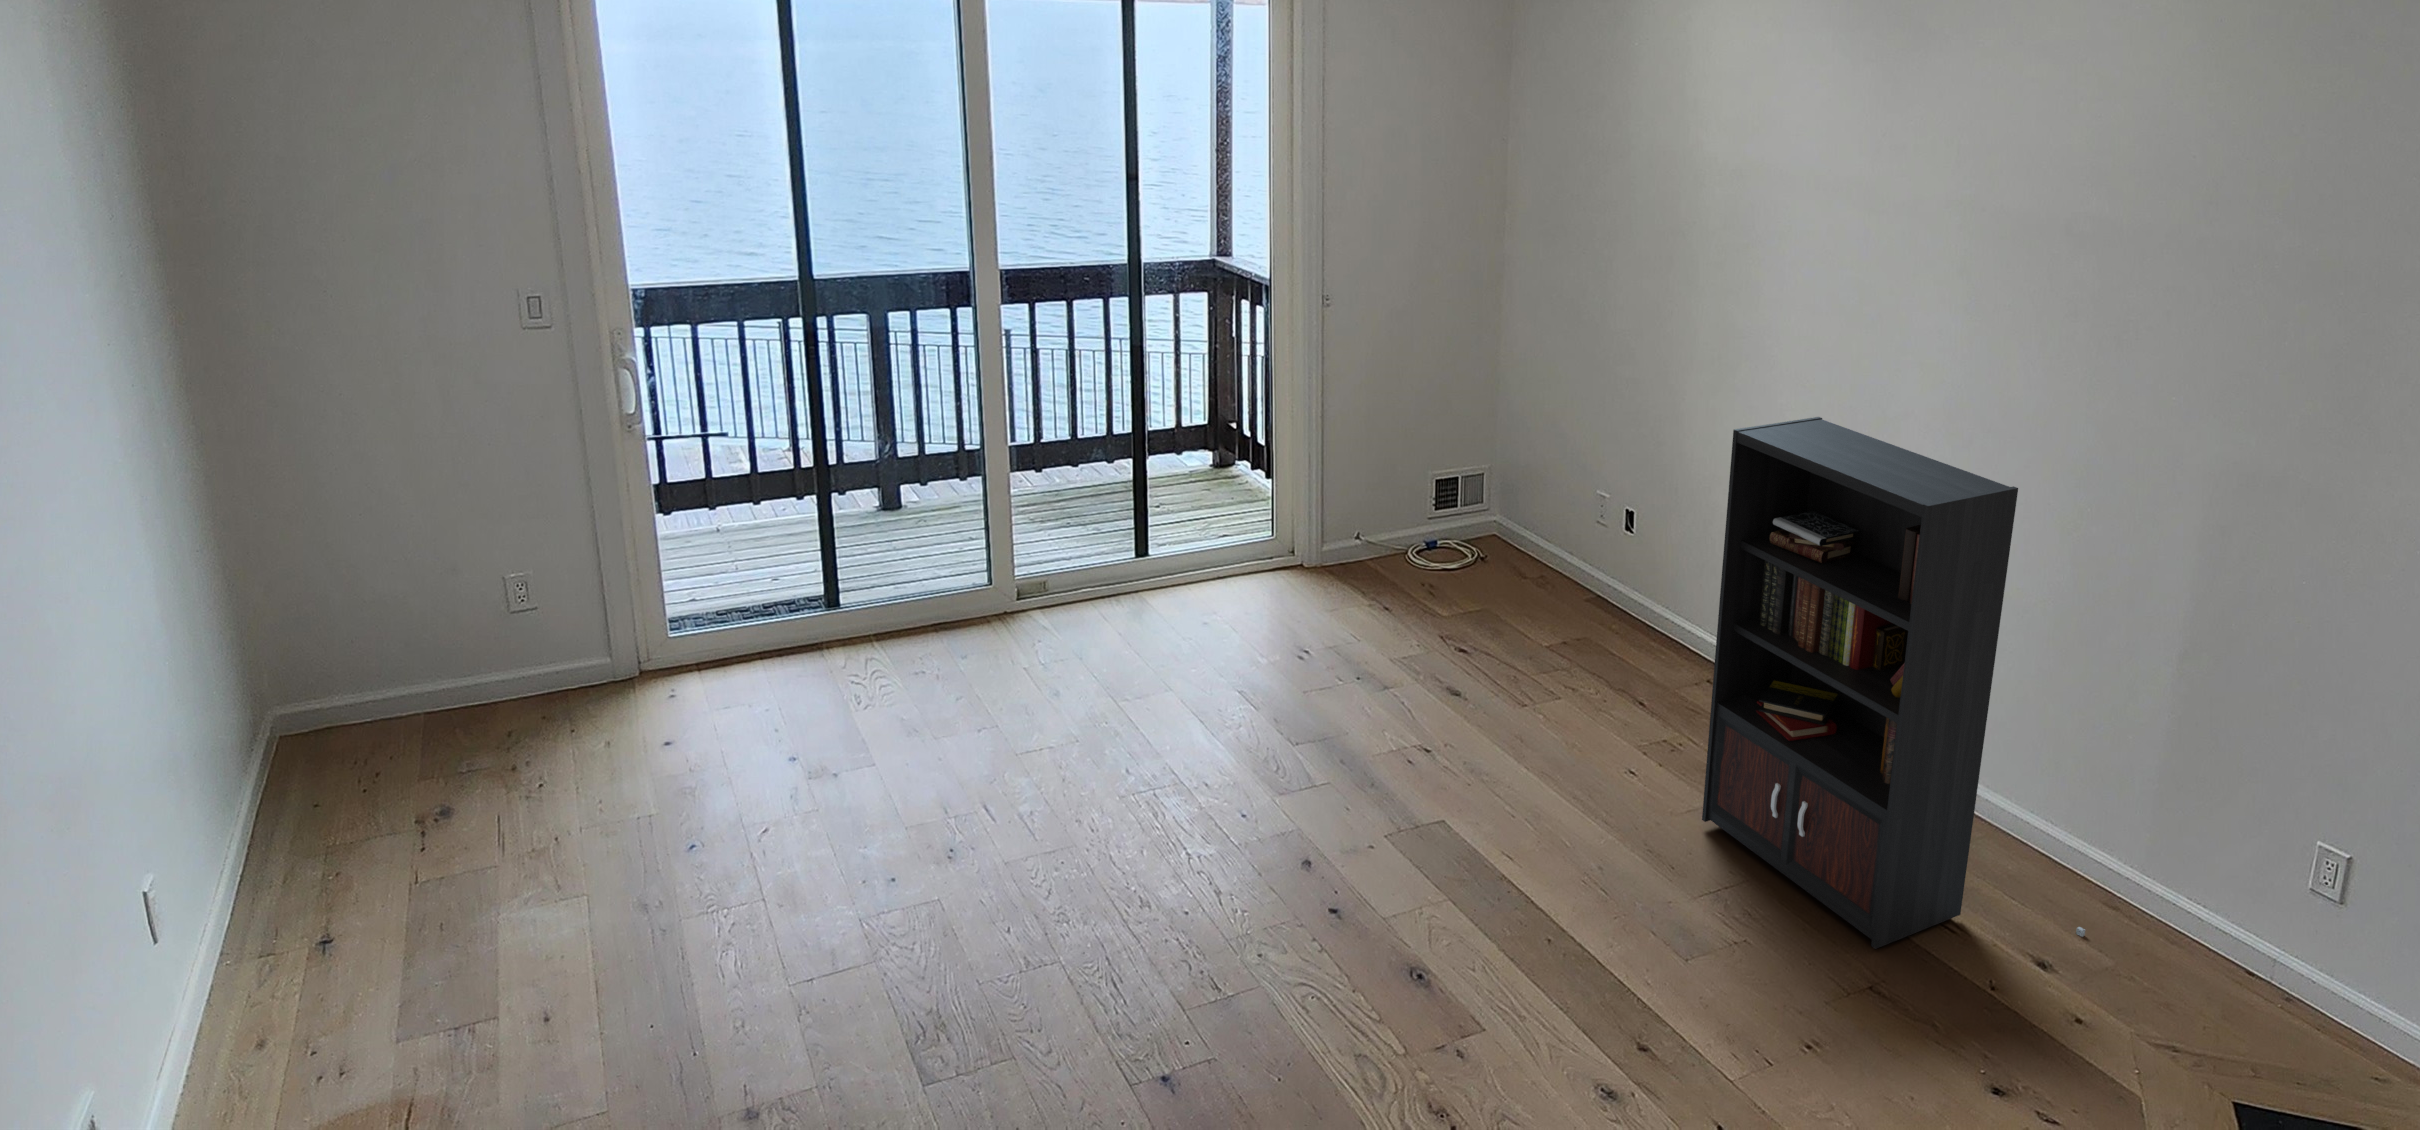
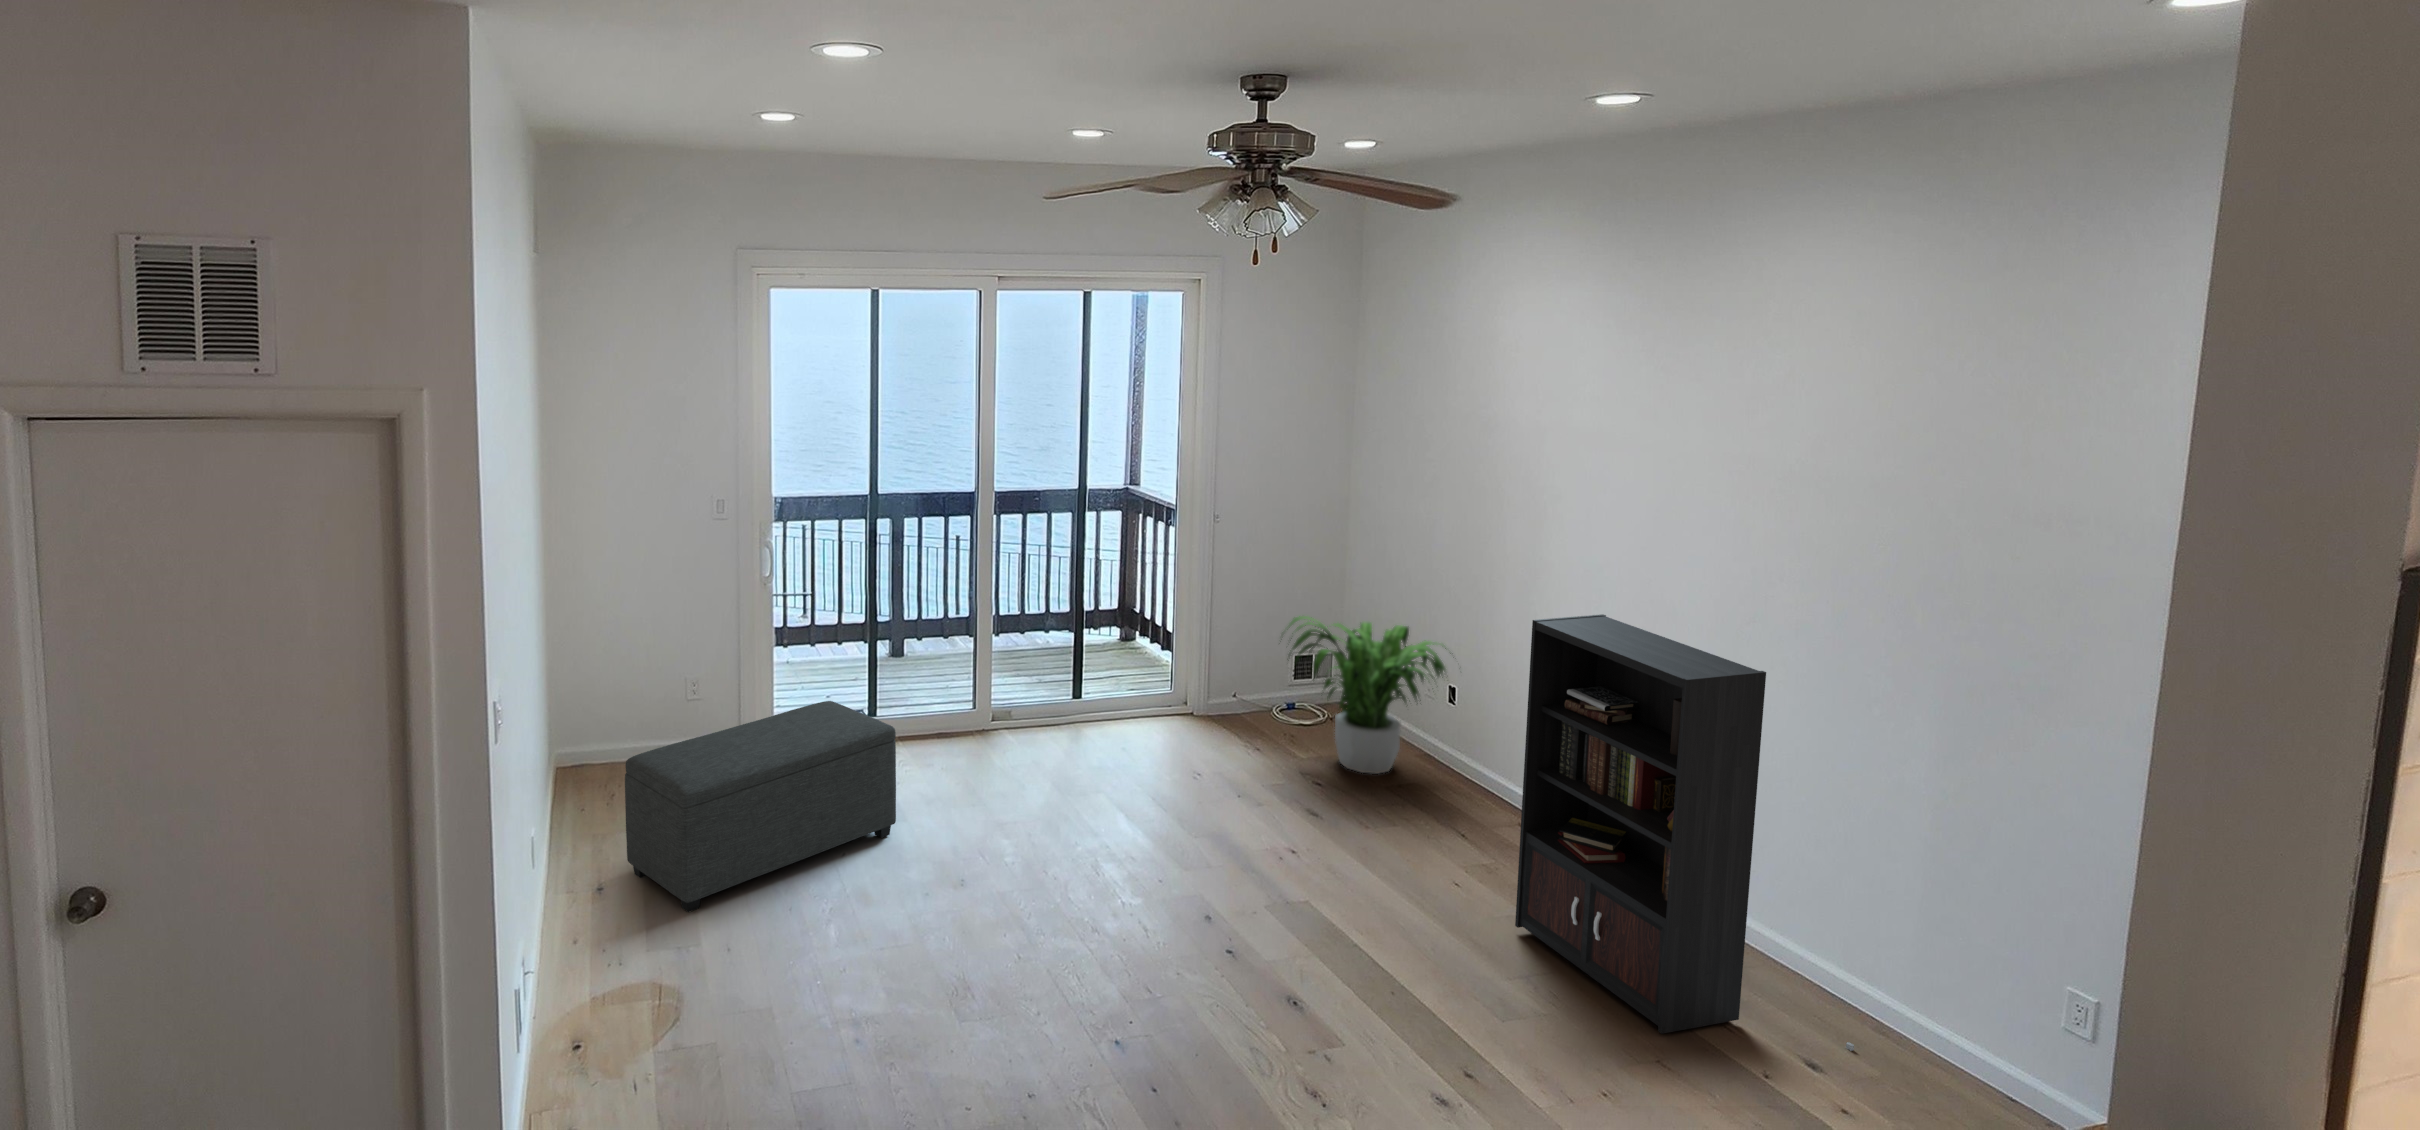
potted plant: none [1413,427,1641,624] -> present [1288,616,1451,774]
ottoman: none [342,595,852,962] -> present [625,701,896,912]

